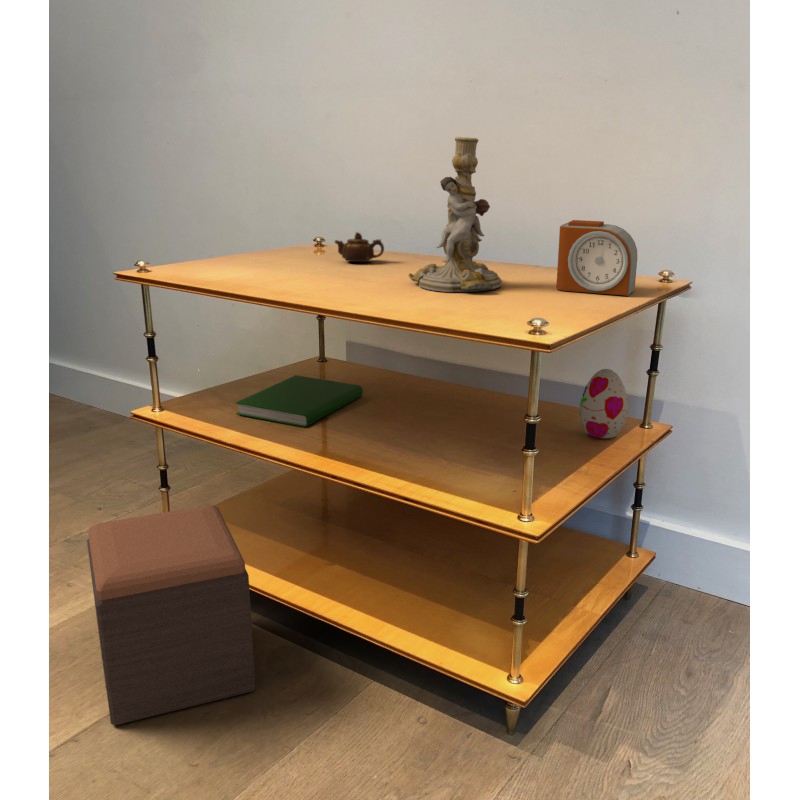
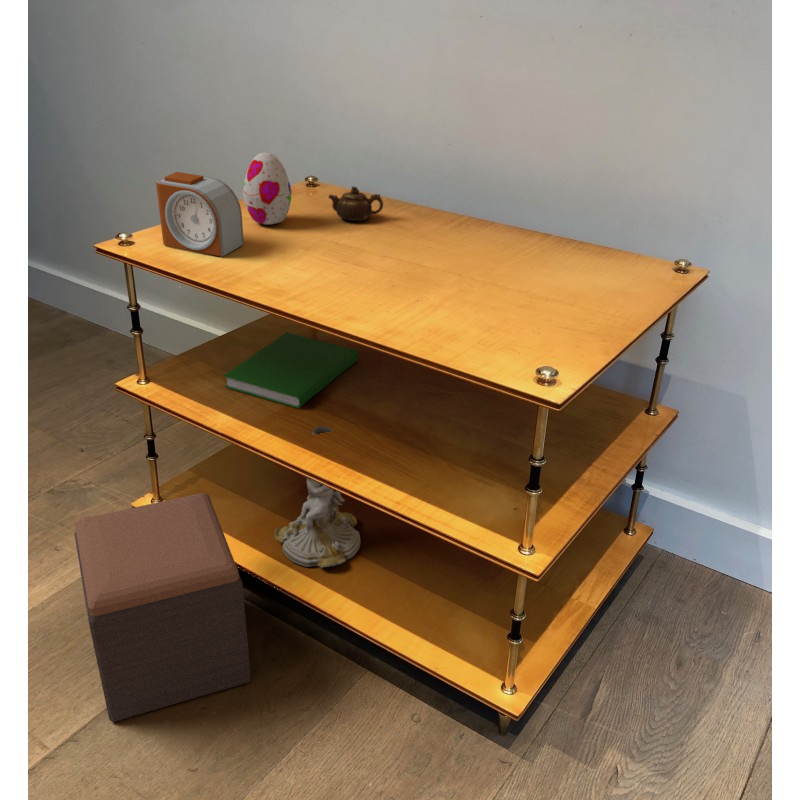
candlestick: present [409,137,502,292] -> present [275,426,361,568]
alarm clock: present [556,220,637,296] -> present [156,172,244,257]
decorative egg: present [580,369,629,438] -> present [243,152,292,224]

